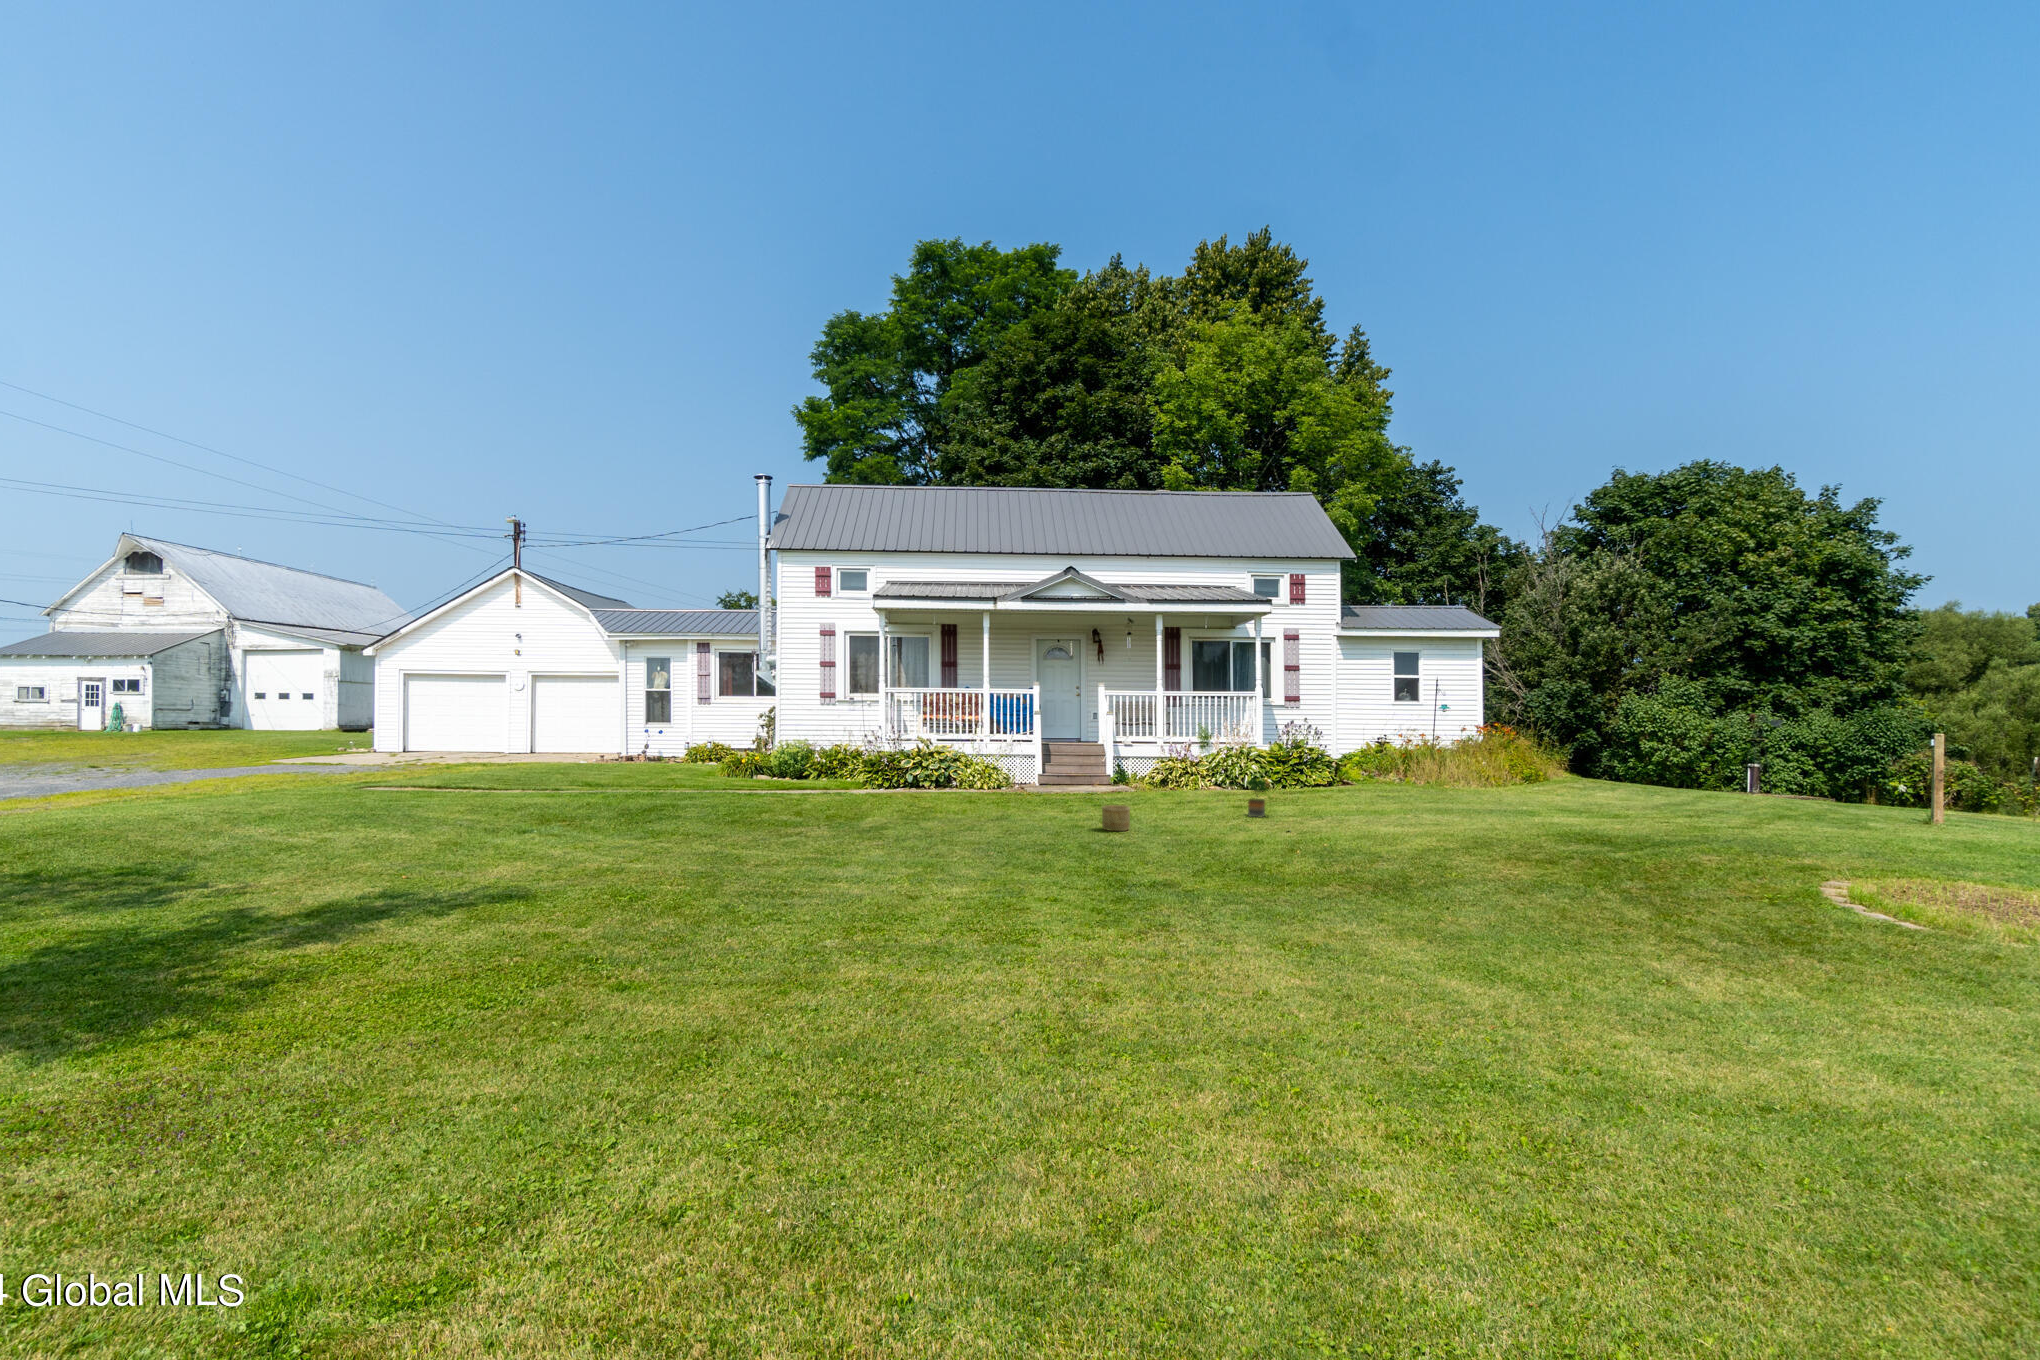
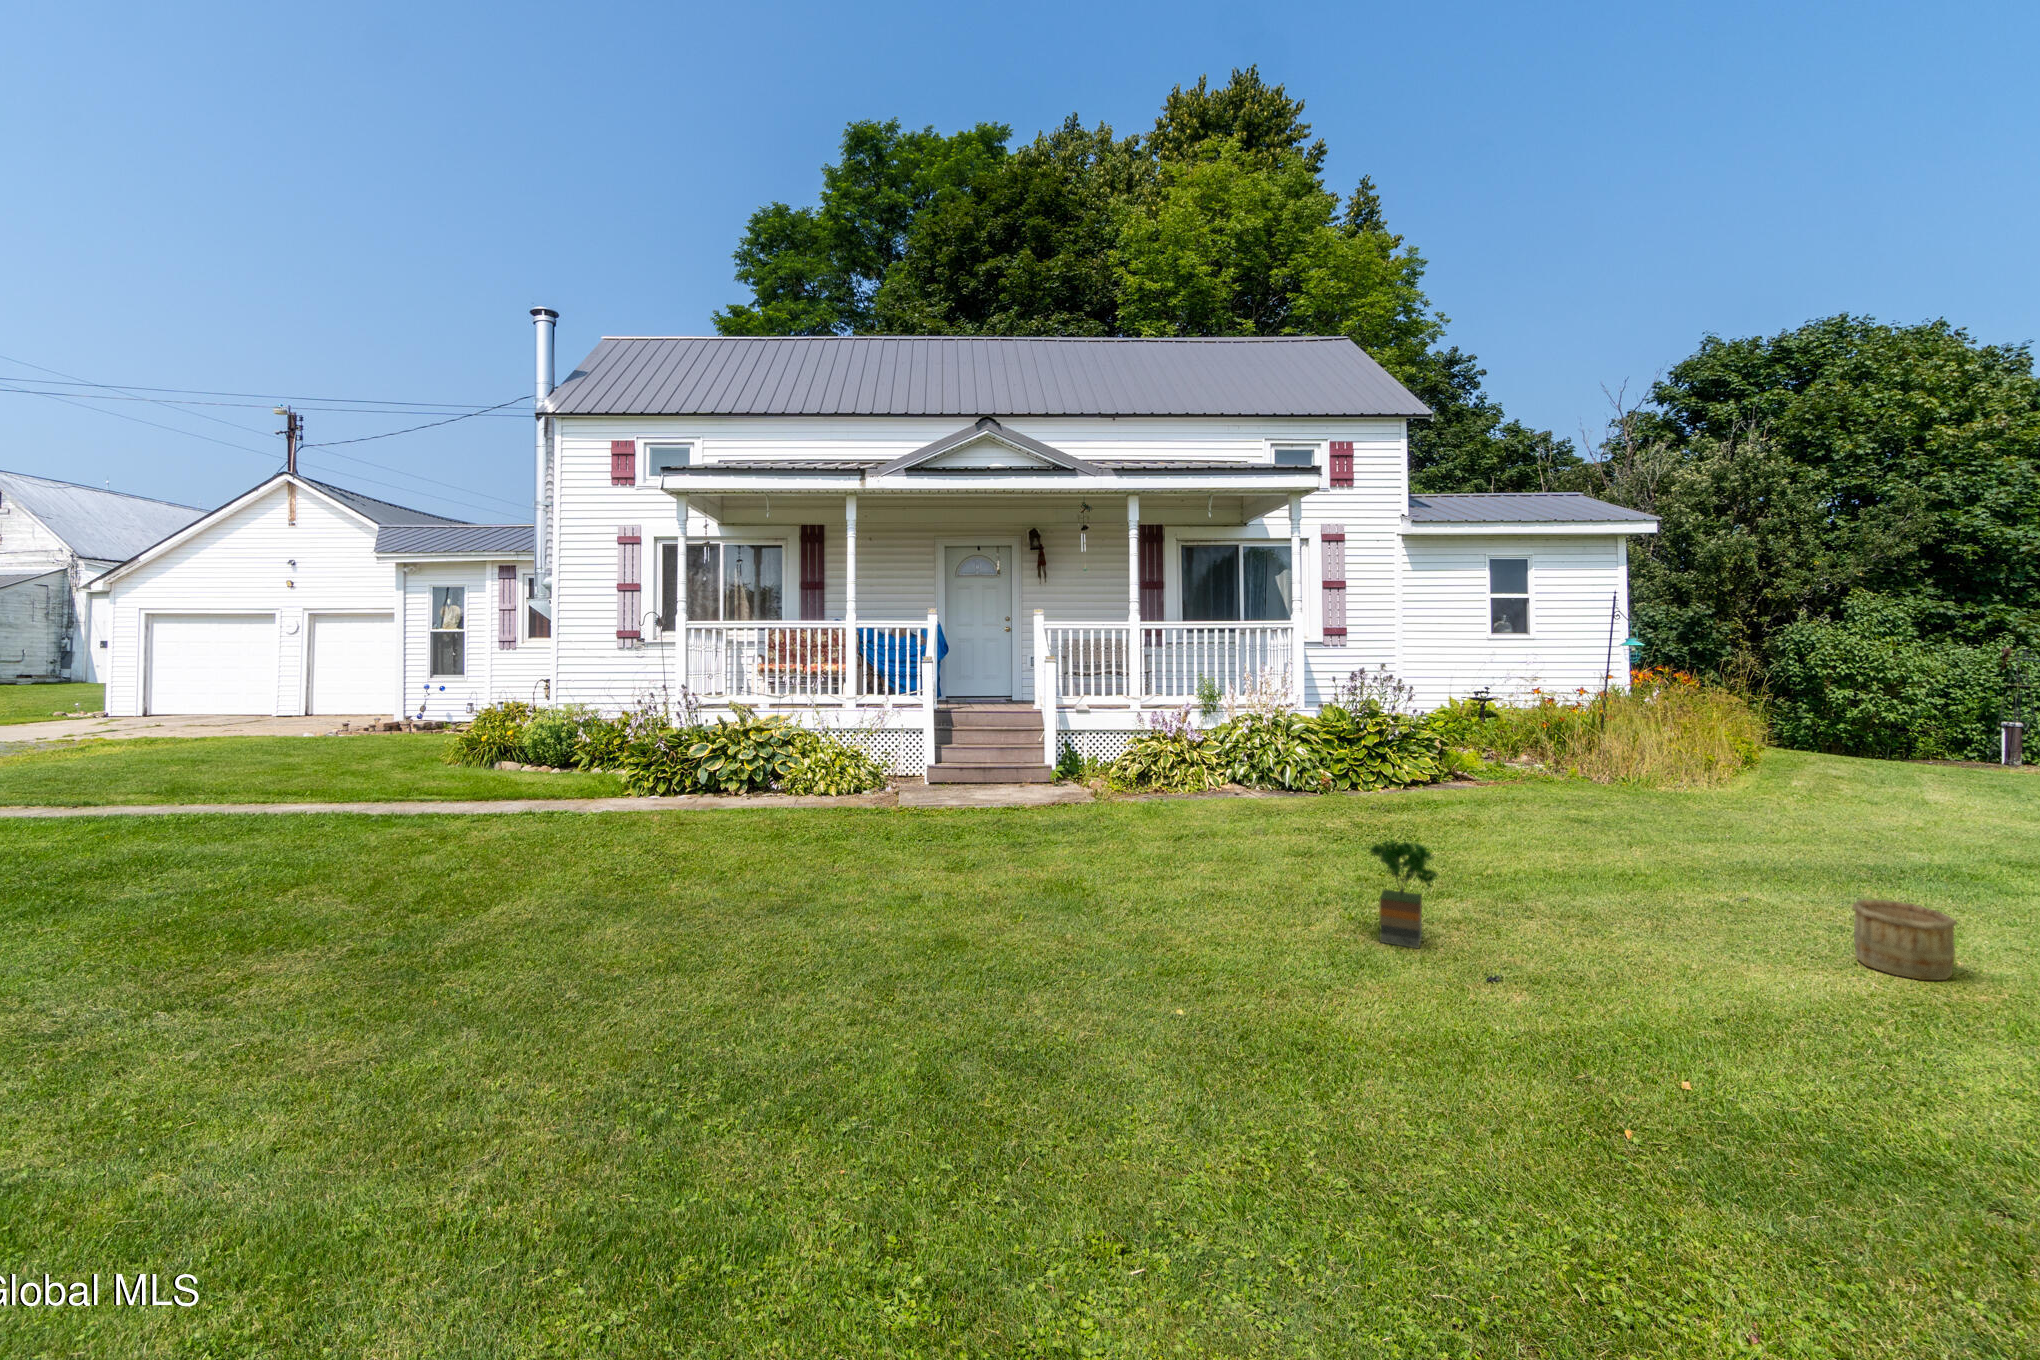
wooden bucket: present [1102,805,1130,831] -> present [1852,899,1957,980]

